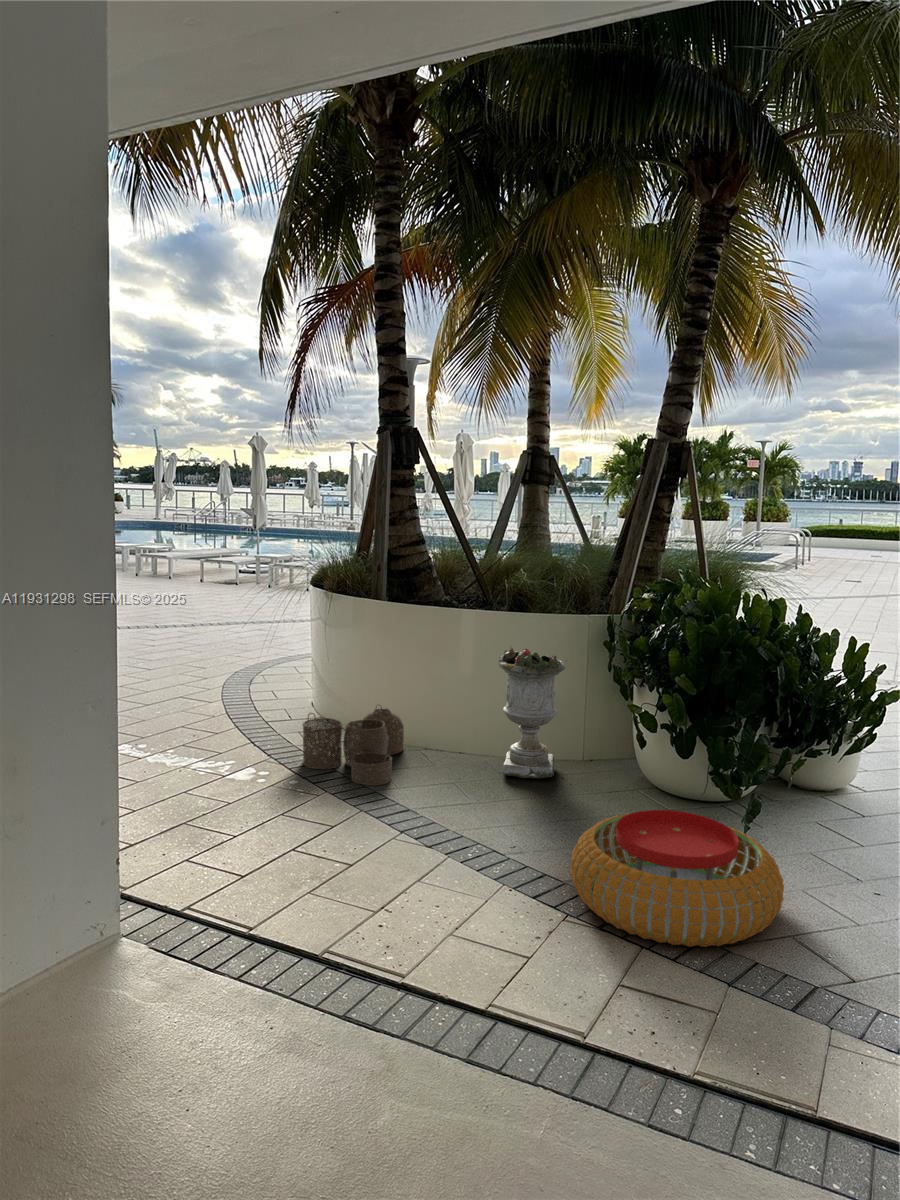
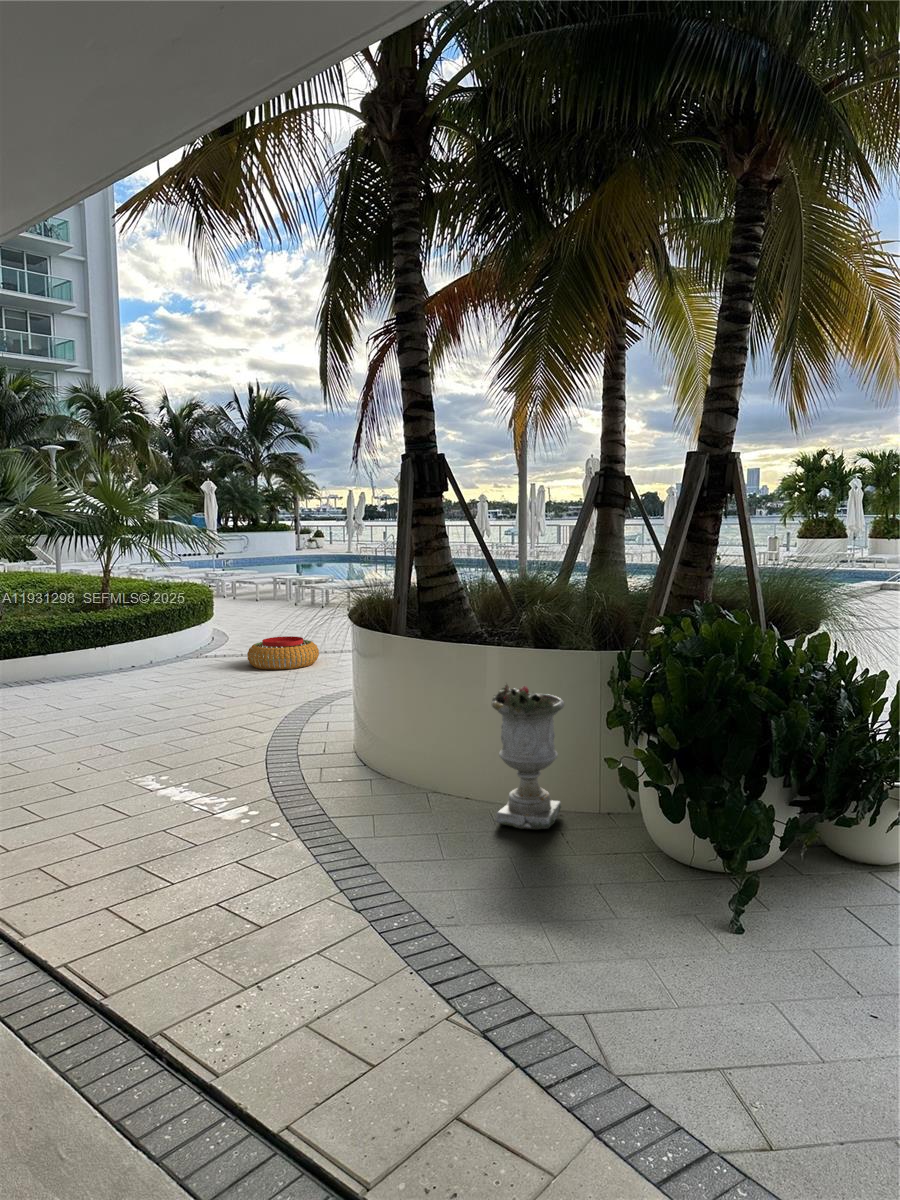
woven basket: present [303,708,404,785] -> none [298,742,414,830]
pouf: present [570,810,784,947] -> present [247,636,319,670]

